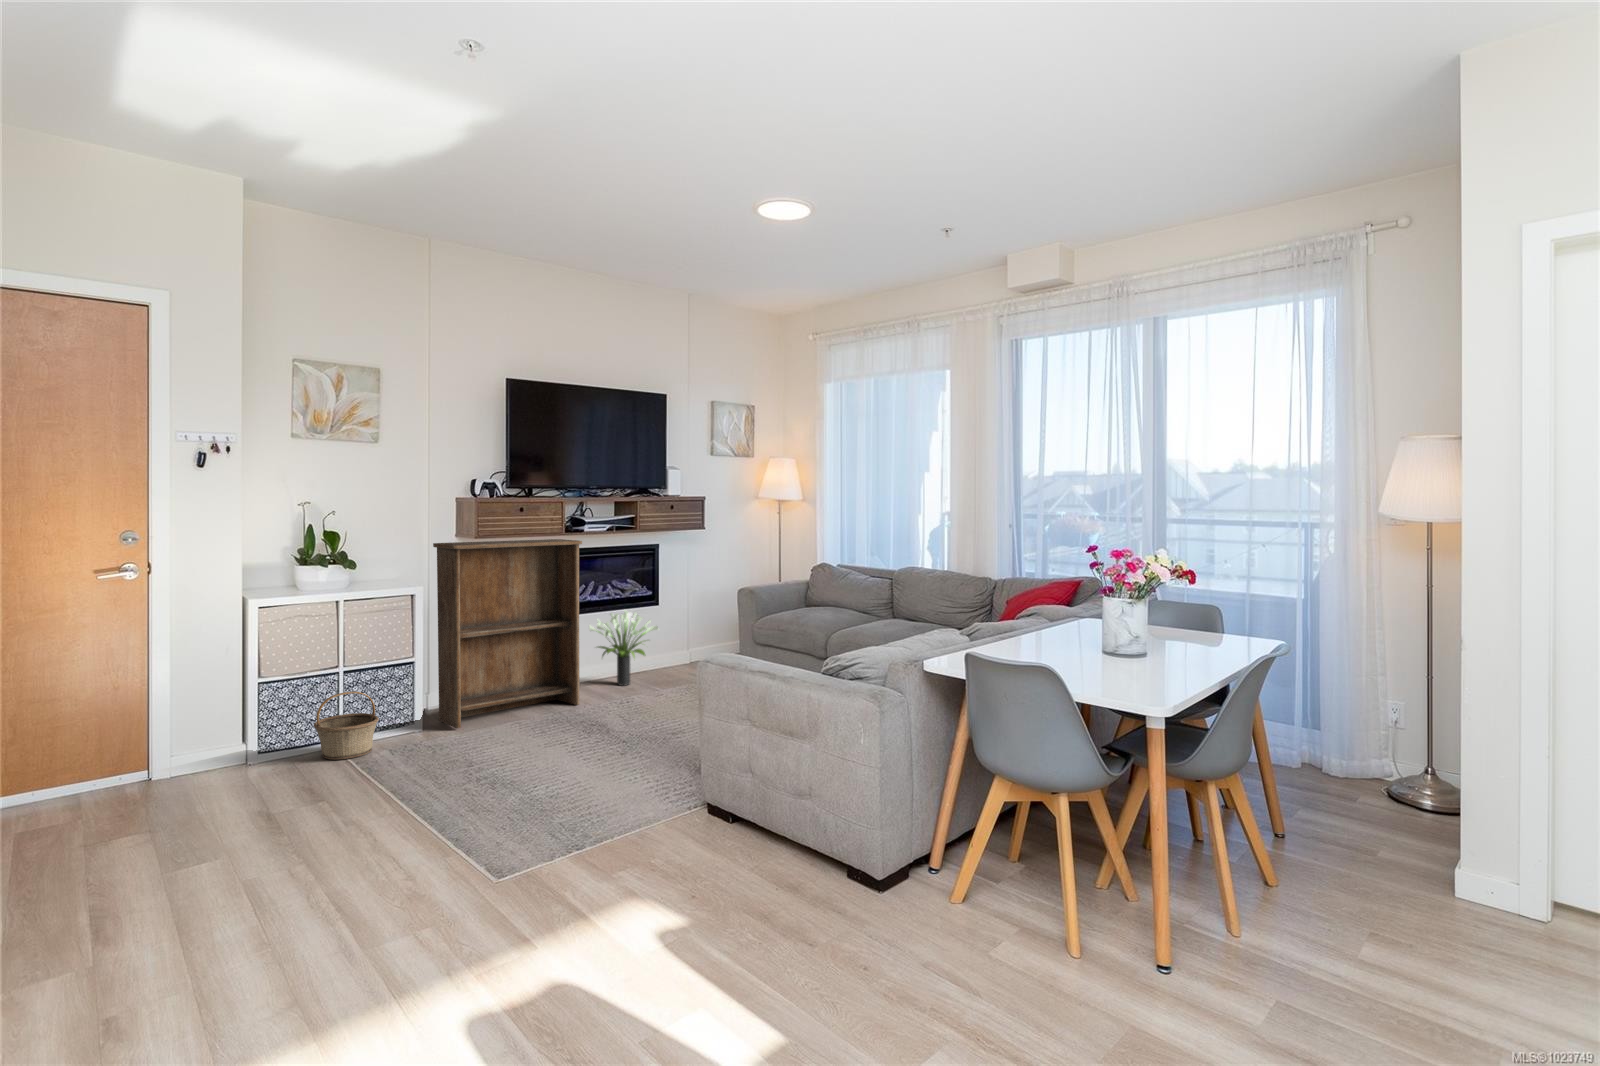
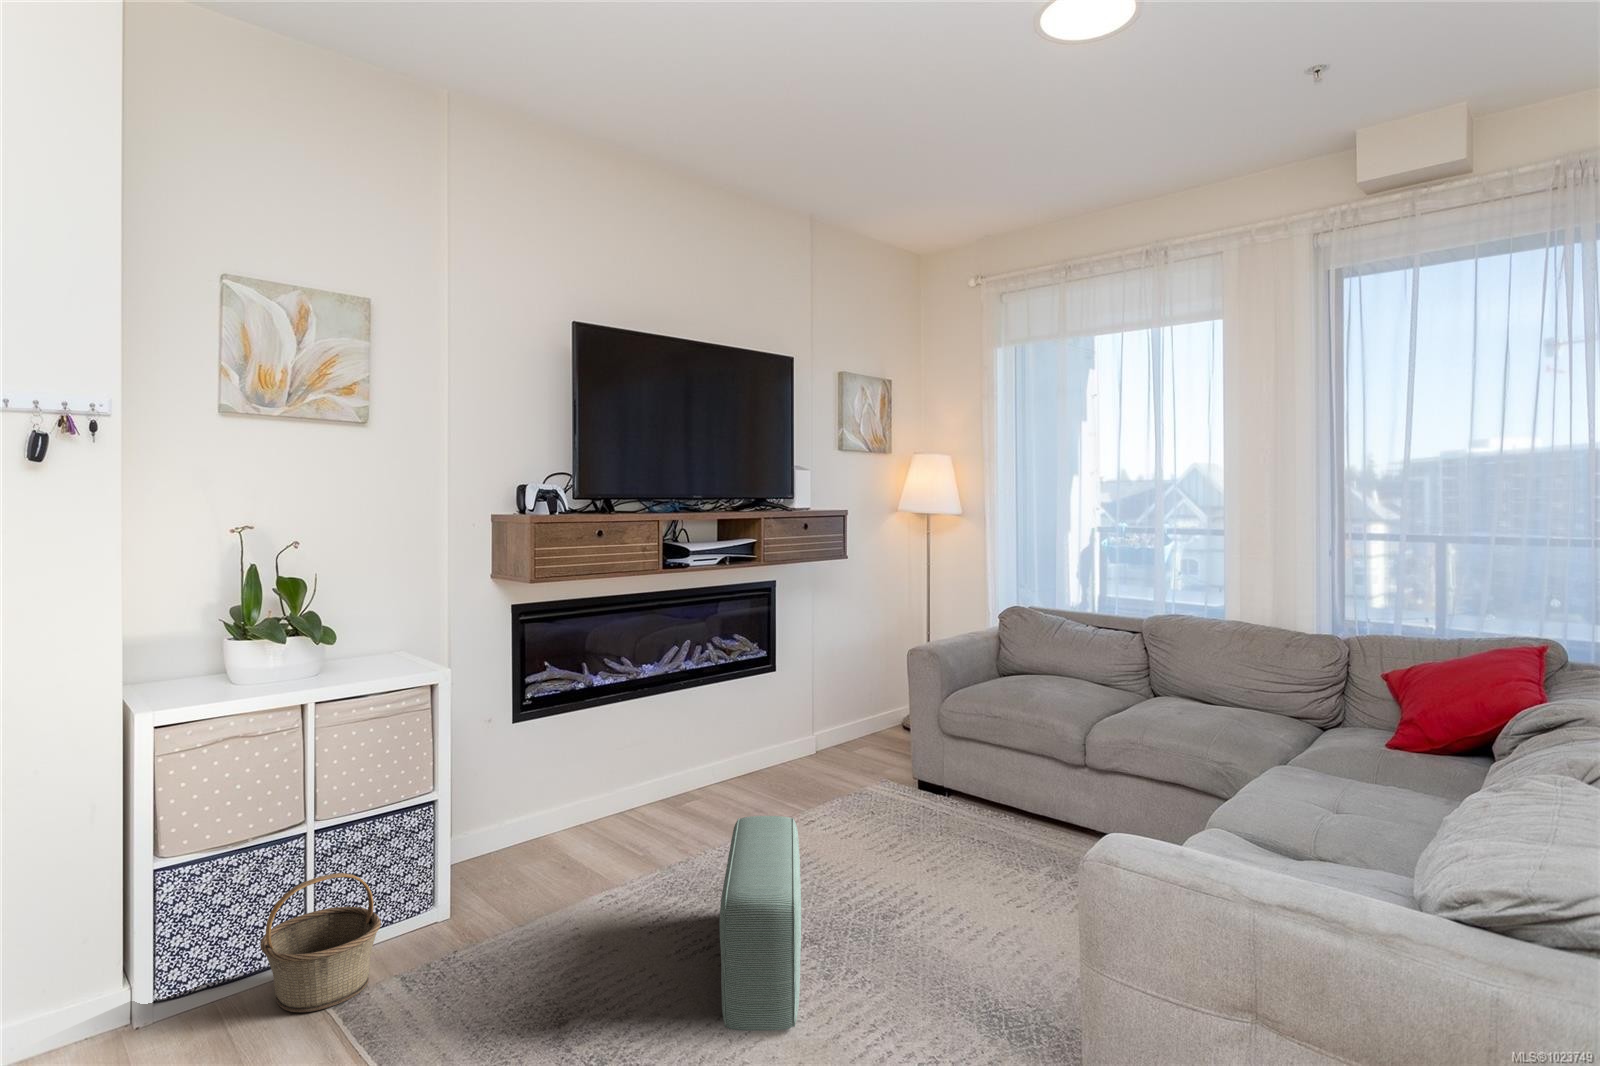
bookshelf: present [433,539,582,728] -> none [464,579,698,915]
potted plant: present [589,611,658,686] -> none [690,685,797,803]
pouf: none [552,673,620,769] -> present [720,816,801,1031]

